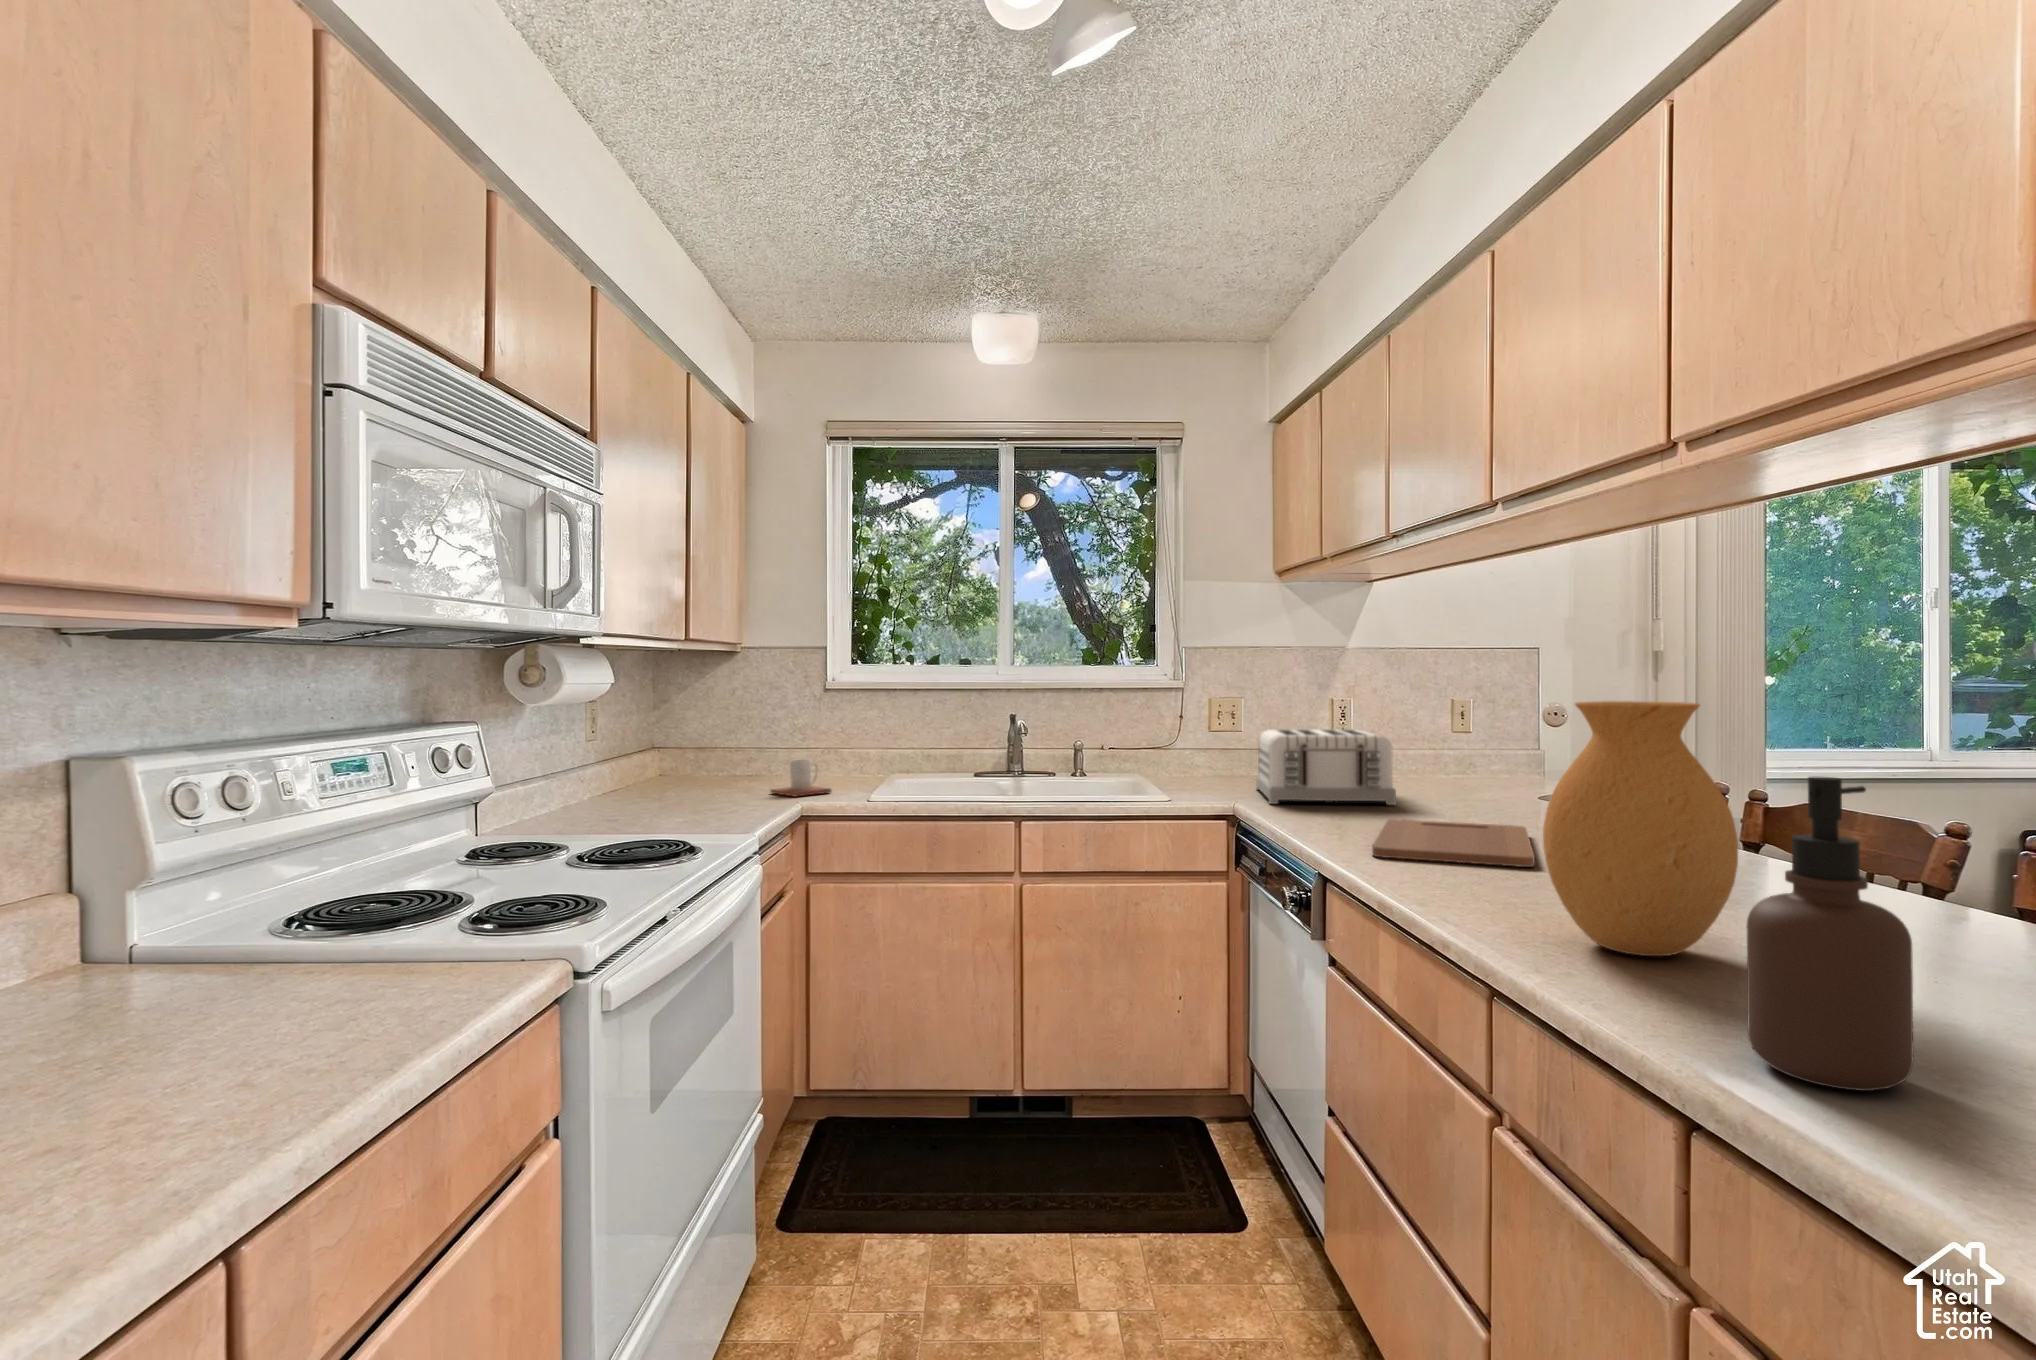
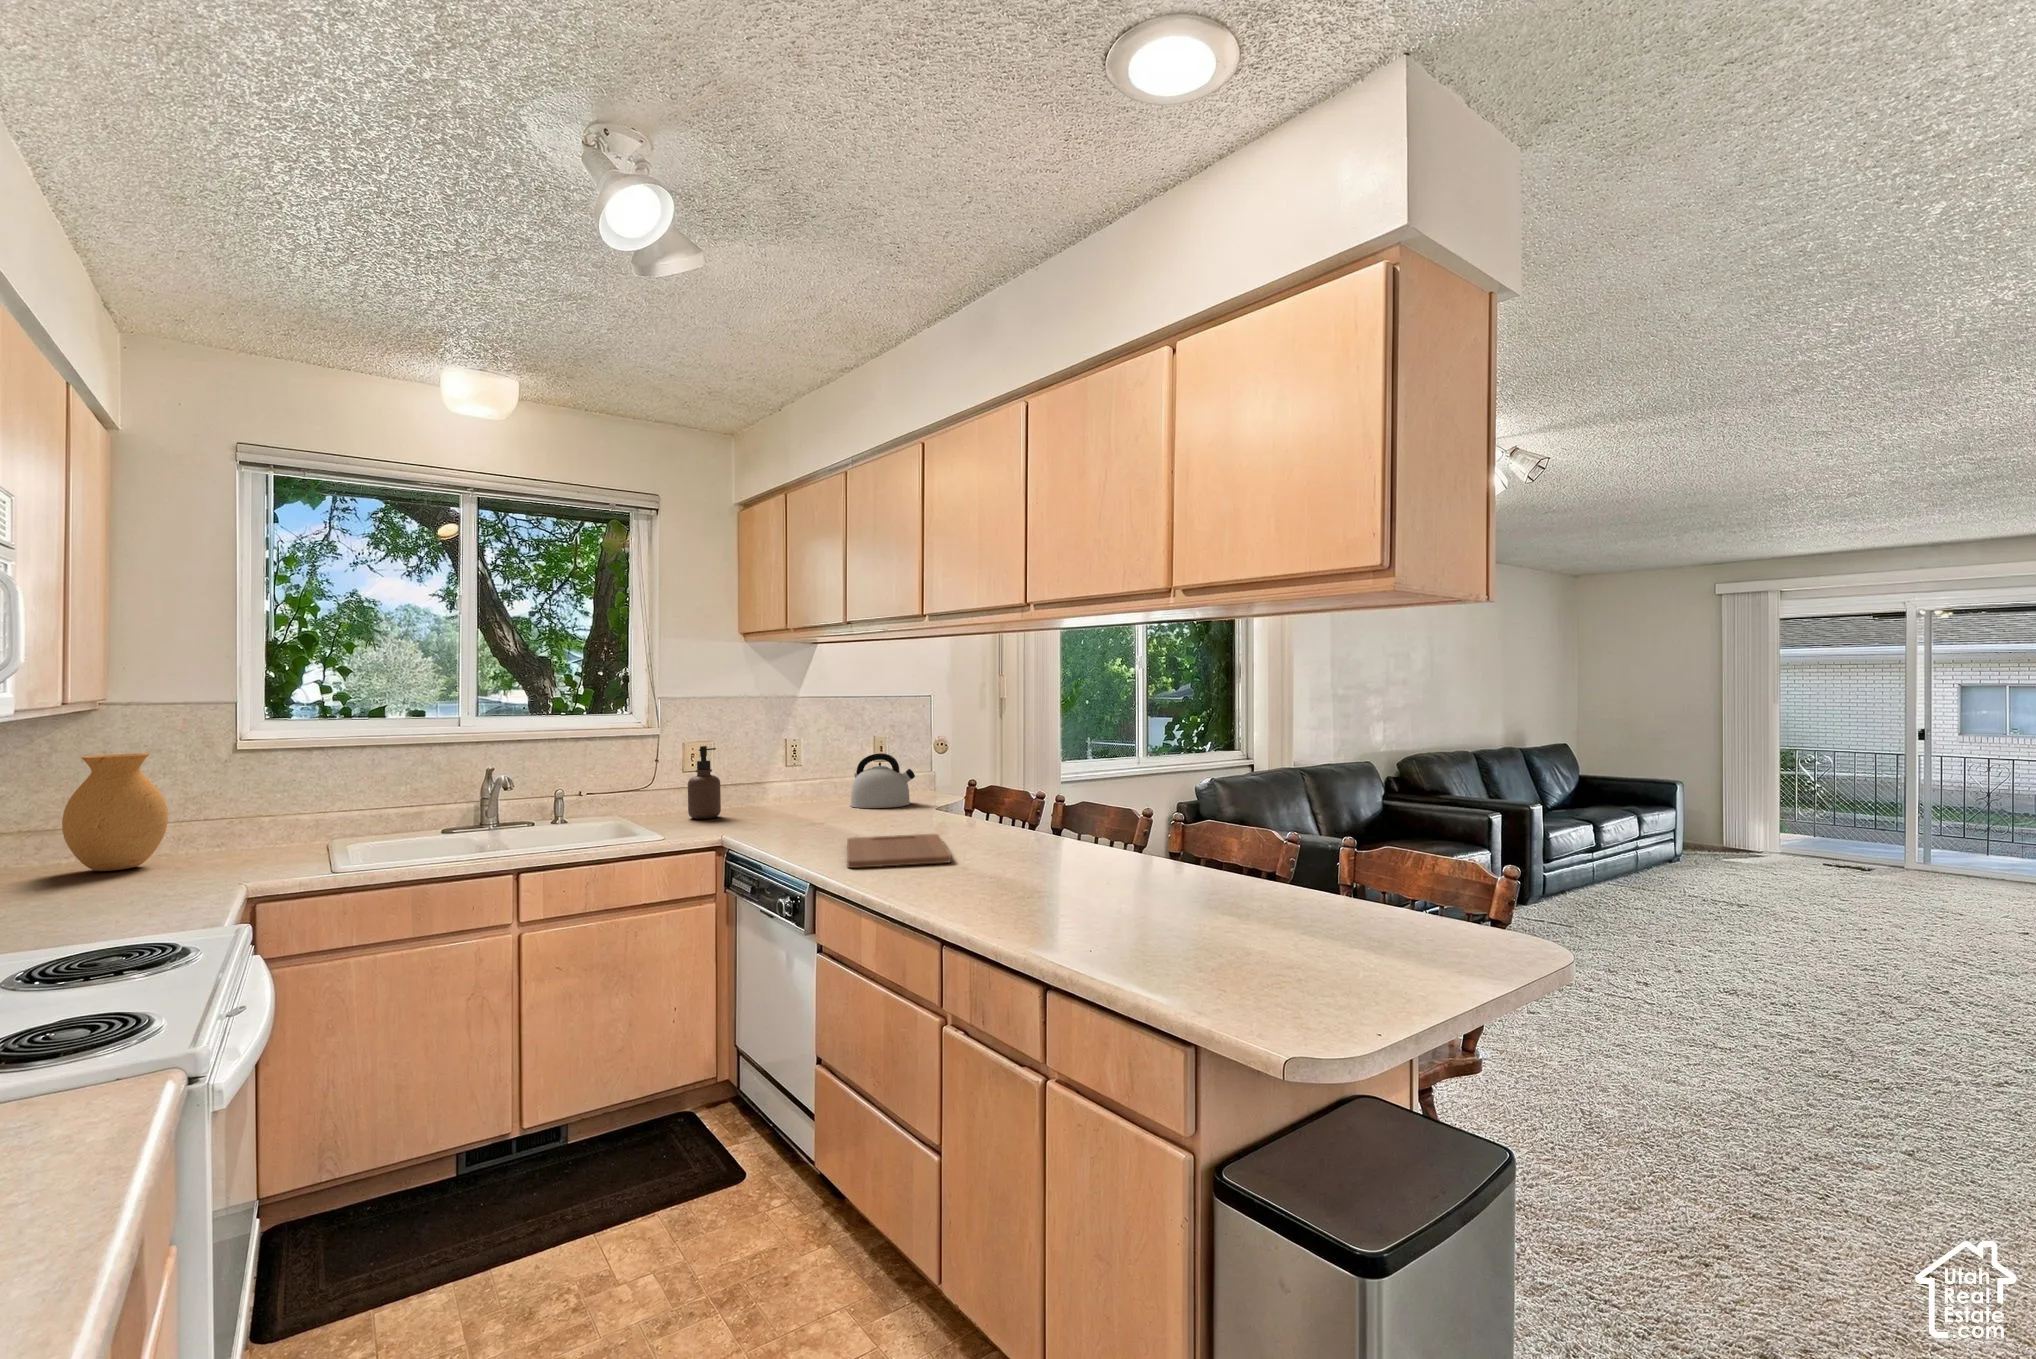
vase: present [1543,701,1738,956] -> present [62,753,168,871]
kettle: none [1416,718,1510,790] -> present [850,753,915,808]
toaster: present [1256,729,1396,805] -> none [730,767,844,834]
mug: present [770,760,831,797] -> none [198,835,283,877]
soap dispenser: present [1747,777,1913,1091] -> present [688,746,721,819]

